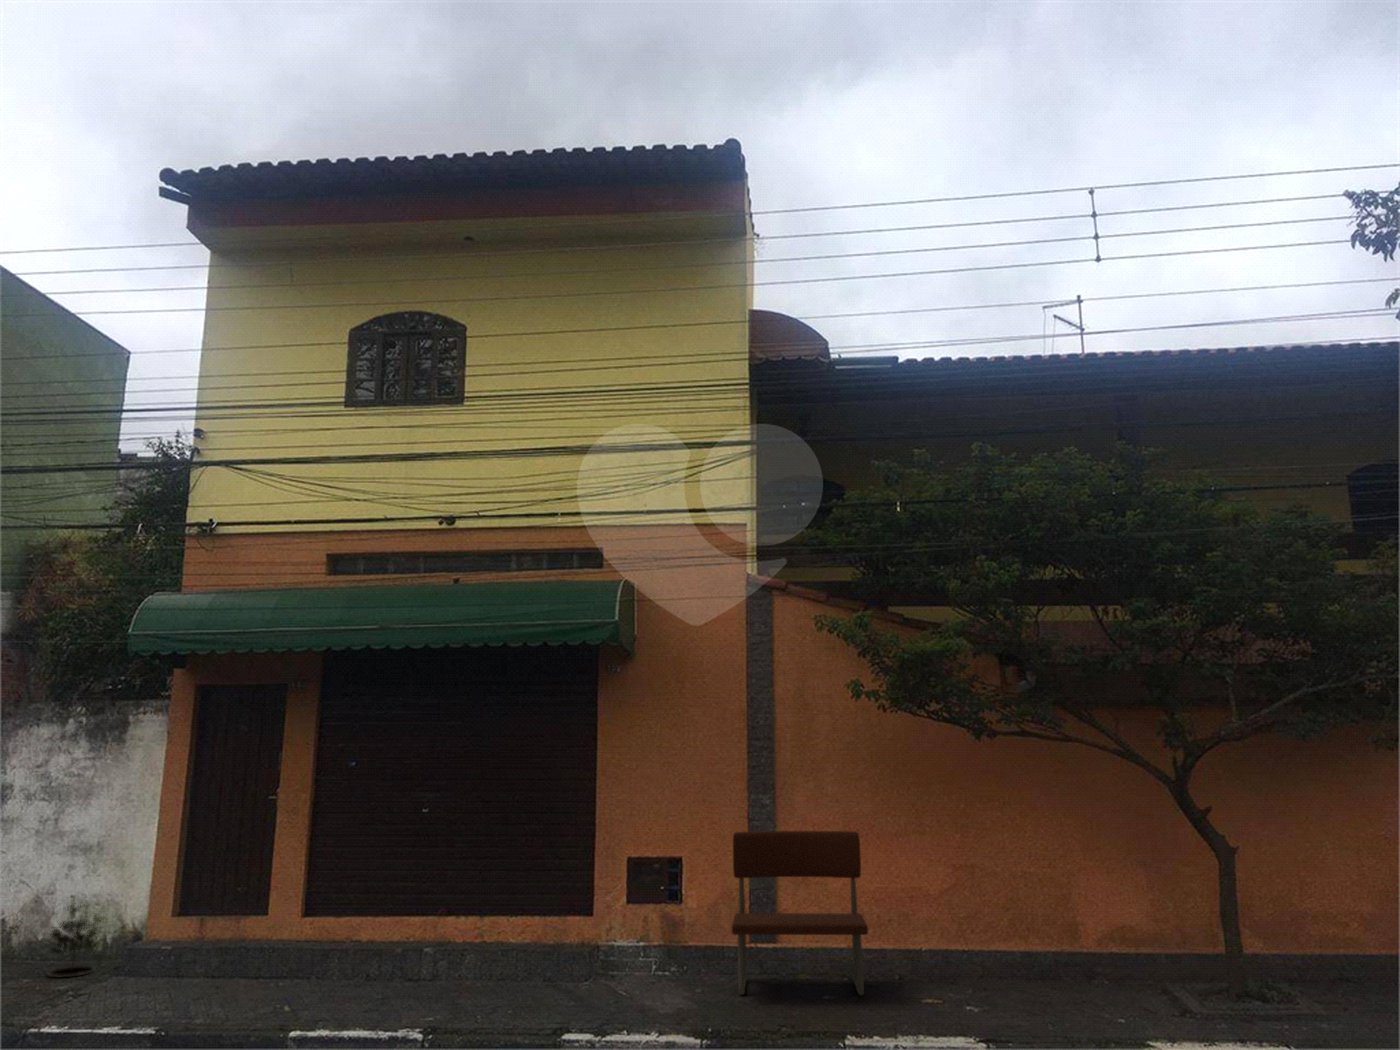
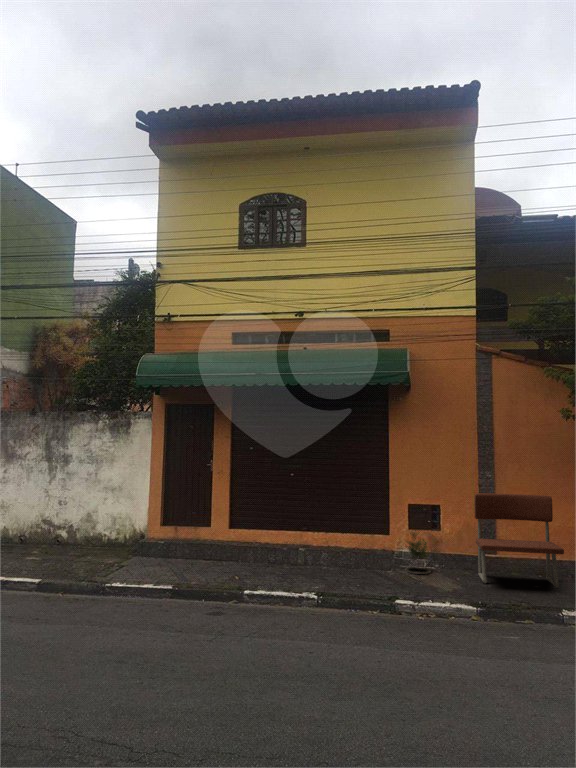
potted tree: present [48,905,101,977] -> present [406,530,430,574]

